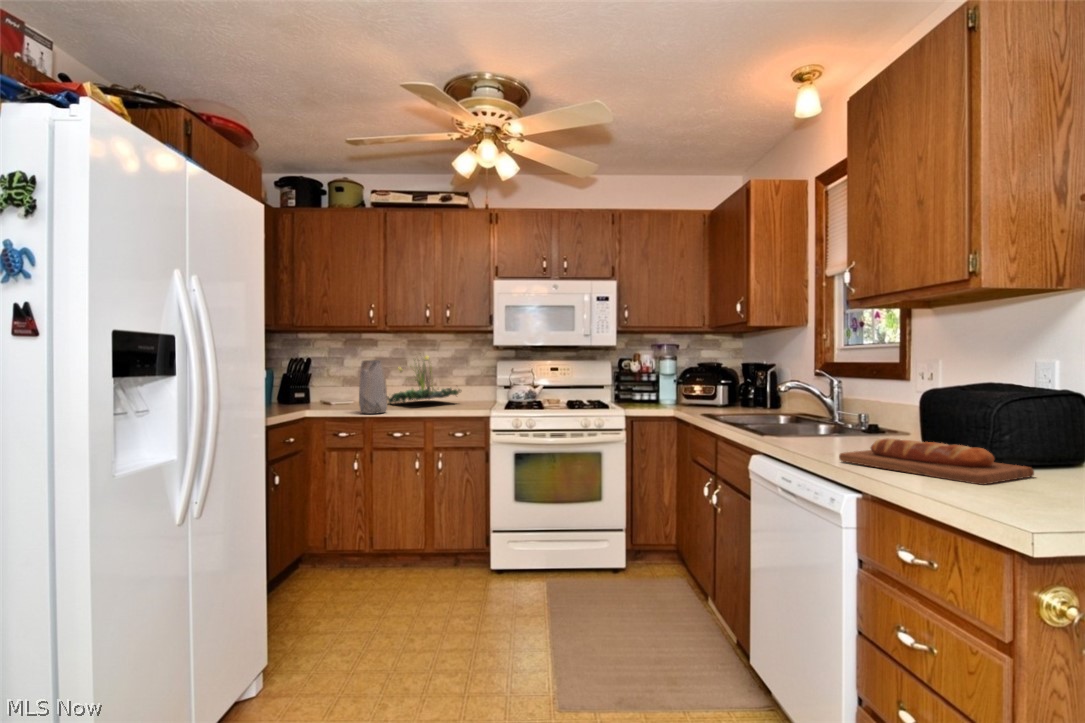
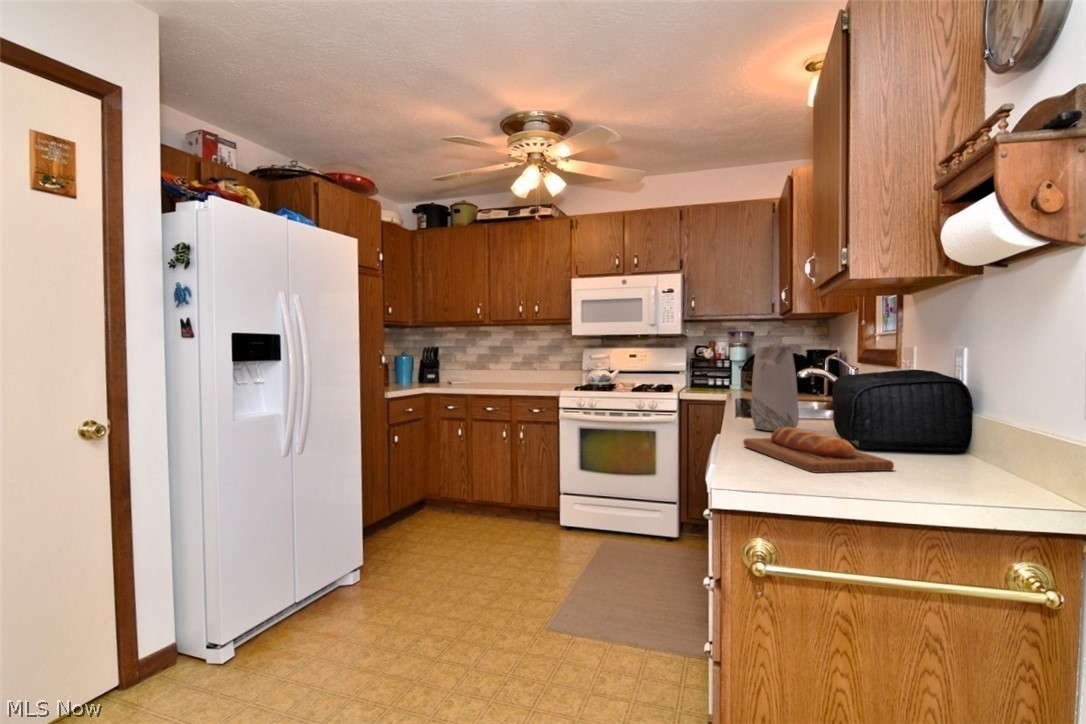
plant: present [387,355,461,404] -> none [493,341,551,384]
vase: present [359,360,388,414] -> present [751,346,799,431]

